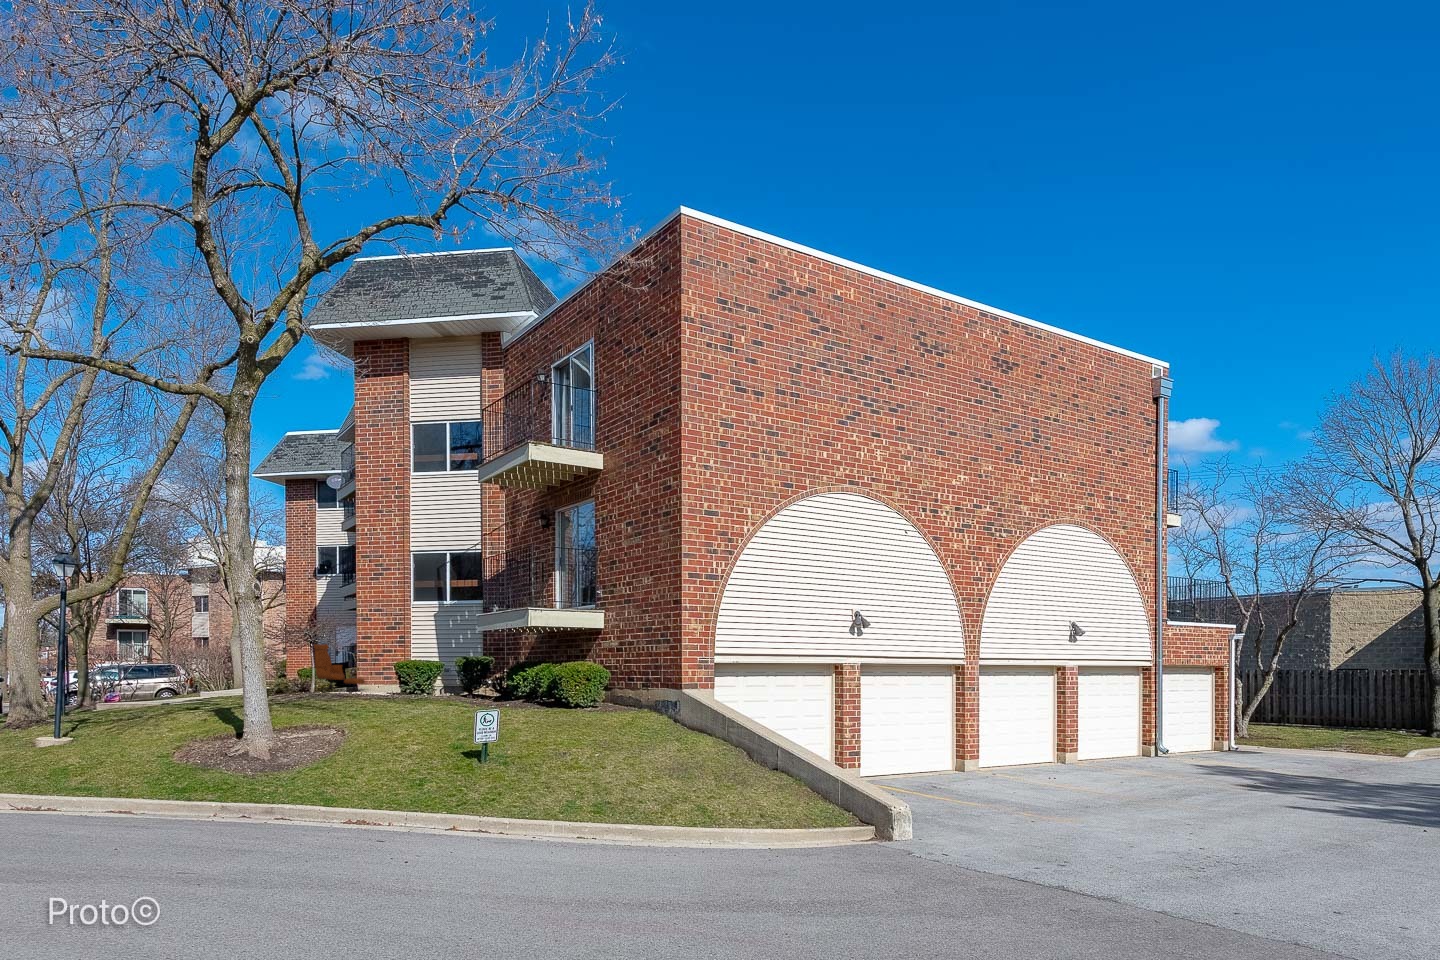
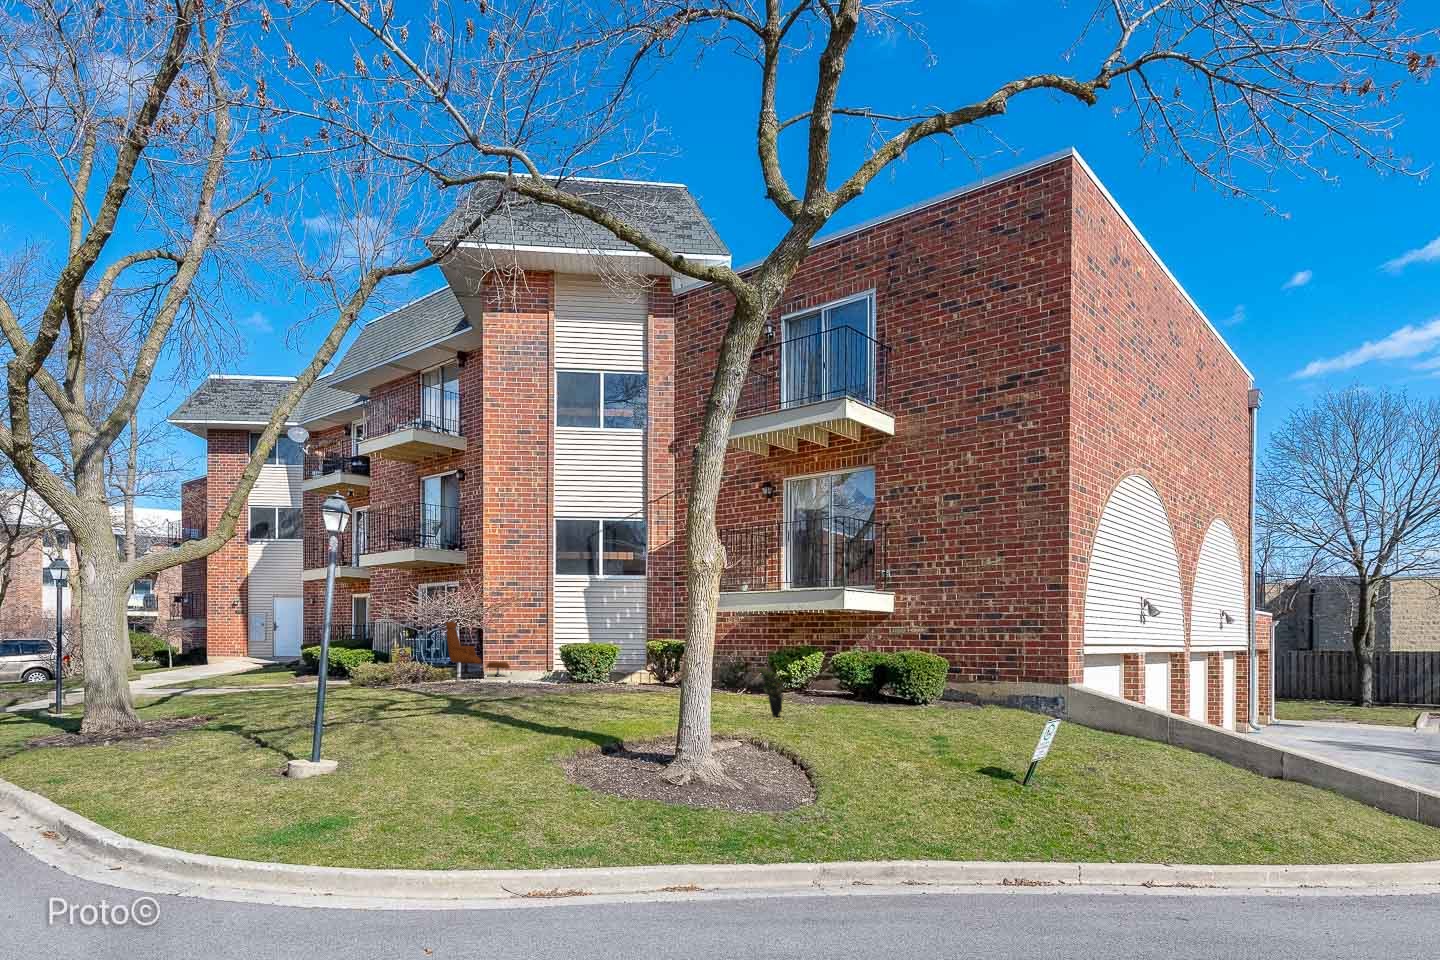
potted plant: none [397,675,423,719] -> present [758,667,784,717]

